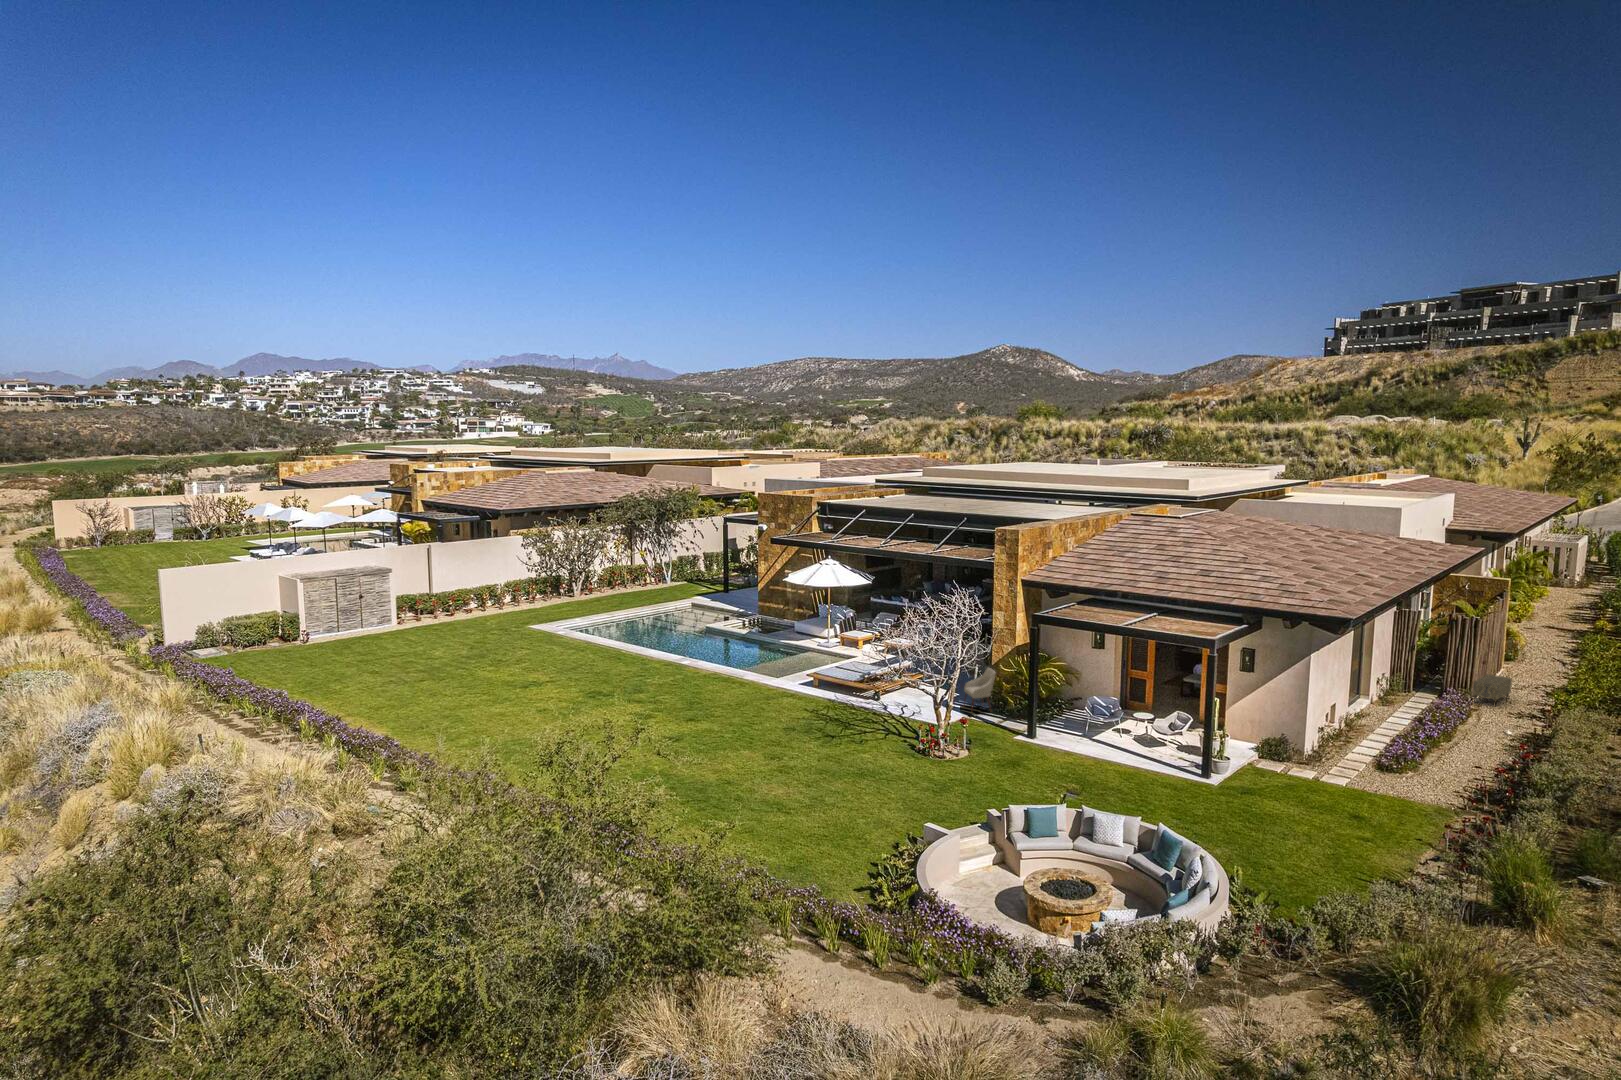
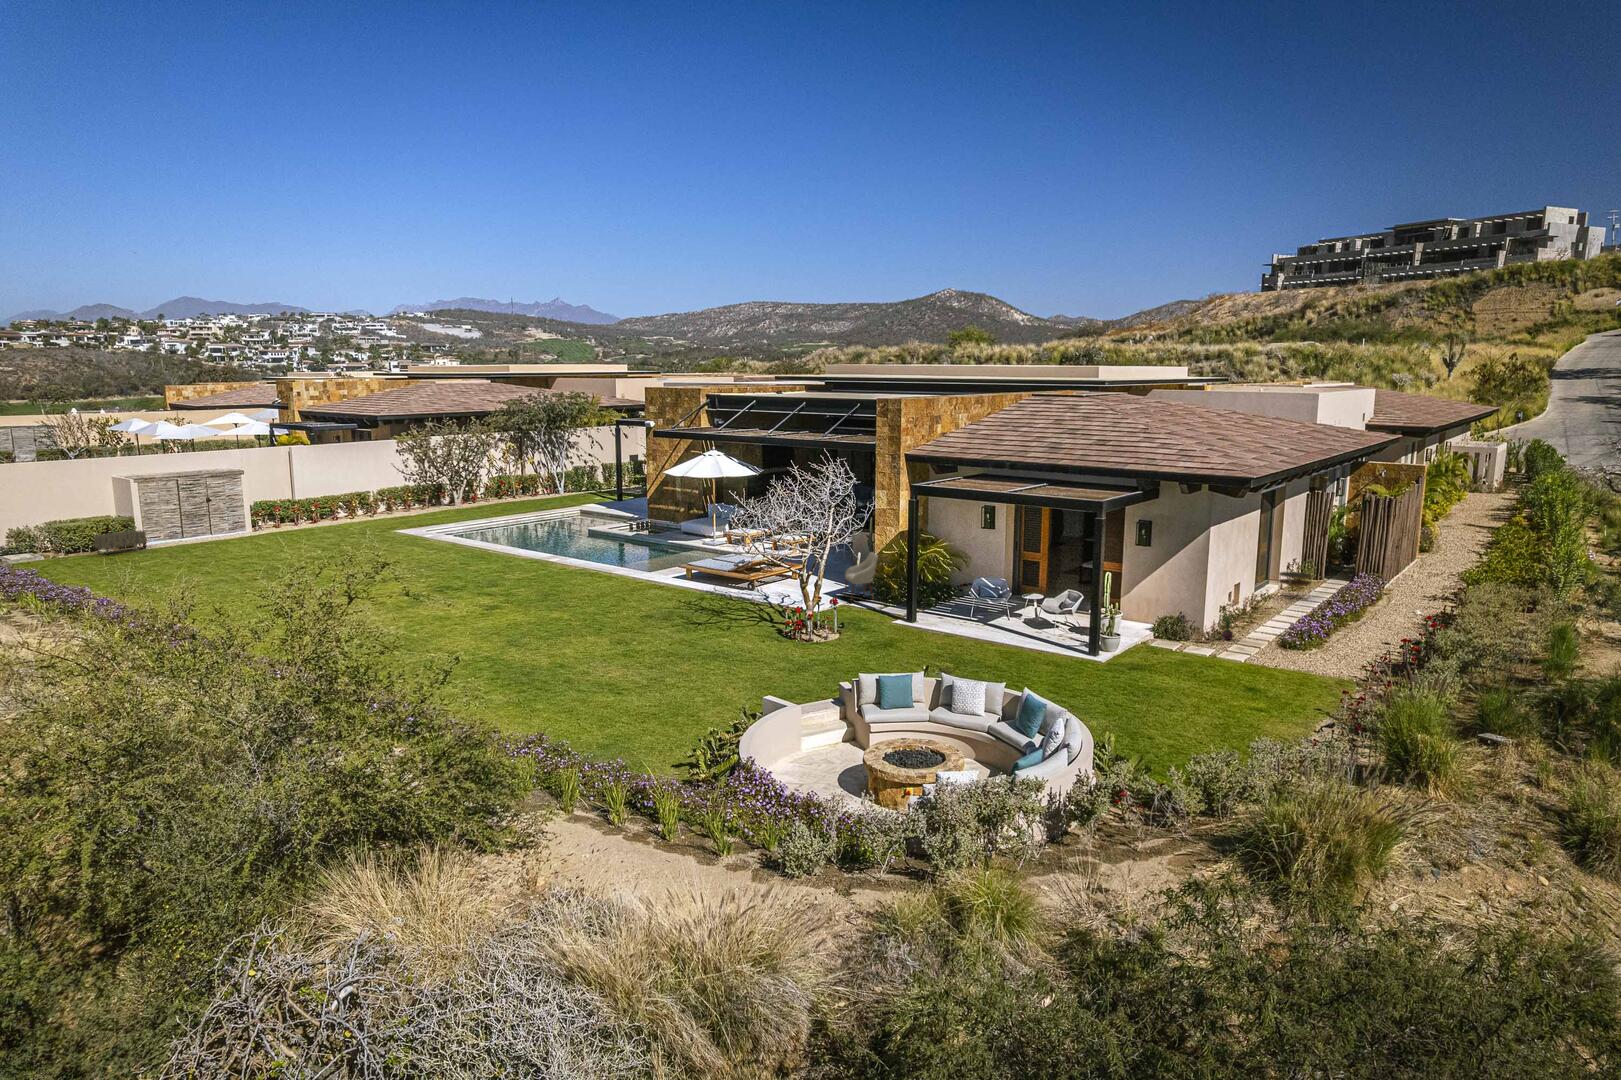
bench: present [1473,674,1512,706] -> present [94,530,147,555]
side table: none [1370,689,1403,716] -> present [1279,572,1312,598]
decorative plant: none [1309,734,1343,763] -> present [1222,613,1234,640]

